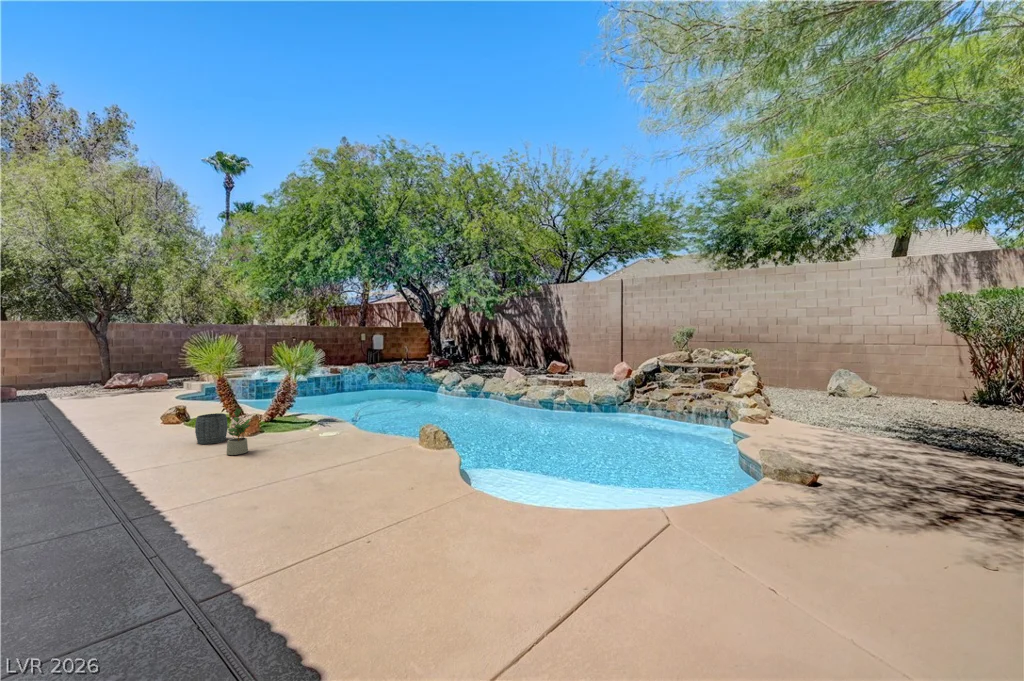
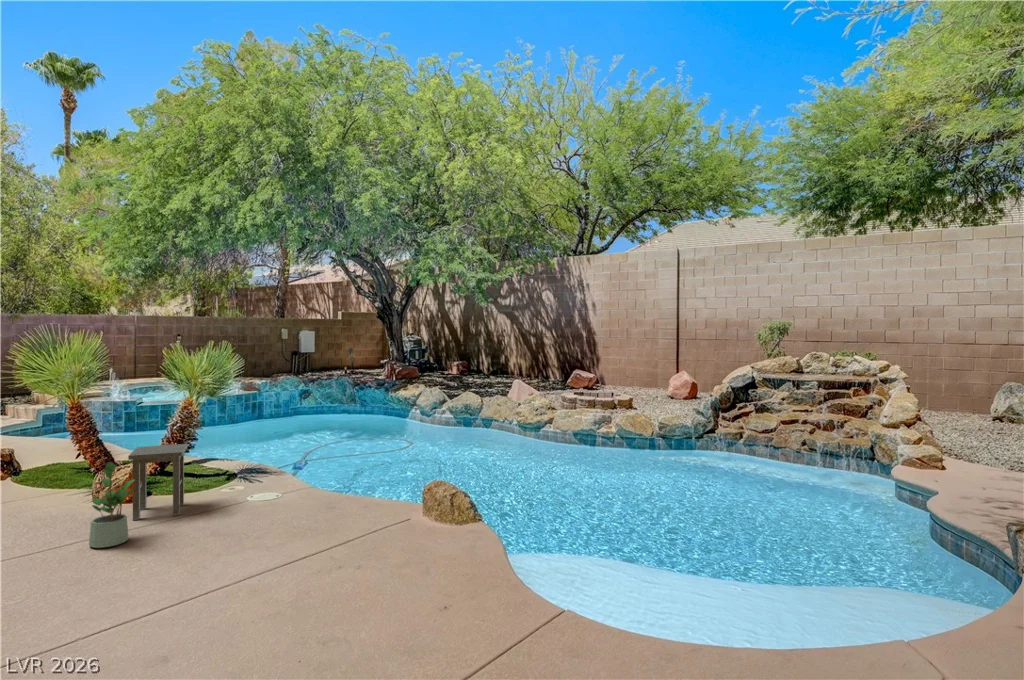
stool: none [249,401,284,443] -> present [128,444,187,520]
woven basket: present [195,413,228,444] -> none [28,467,87,525]

